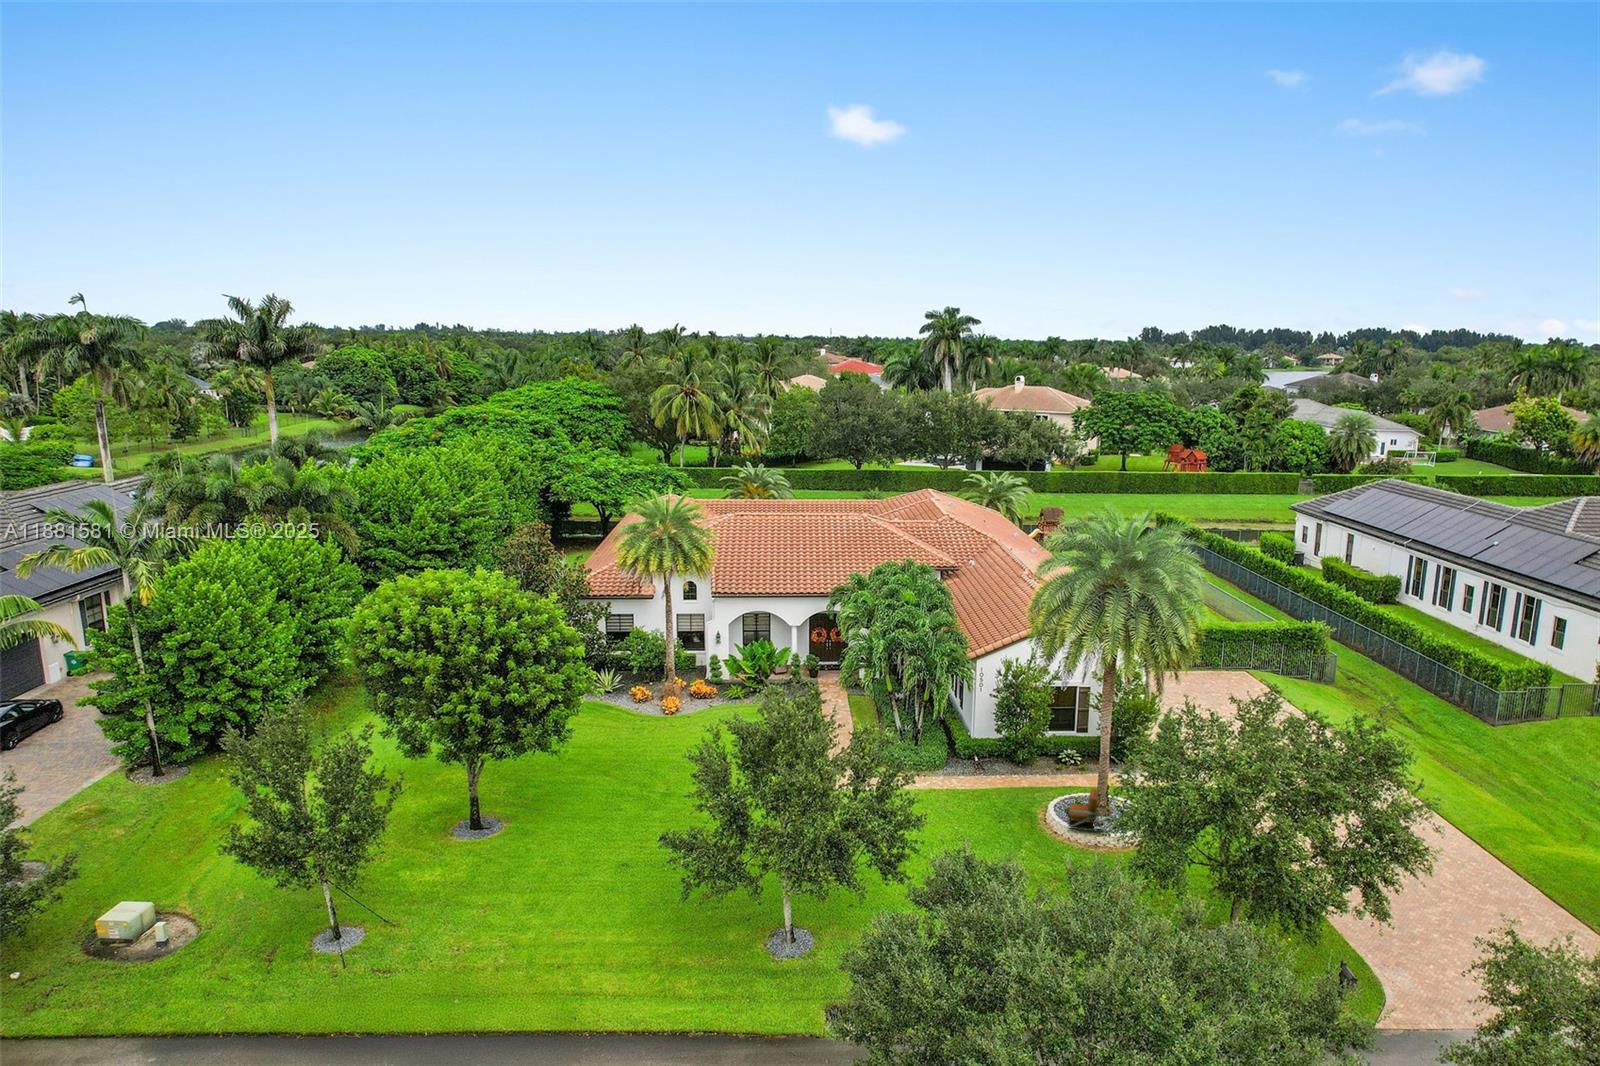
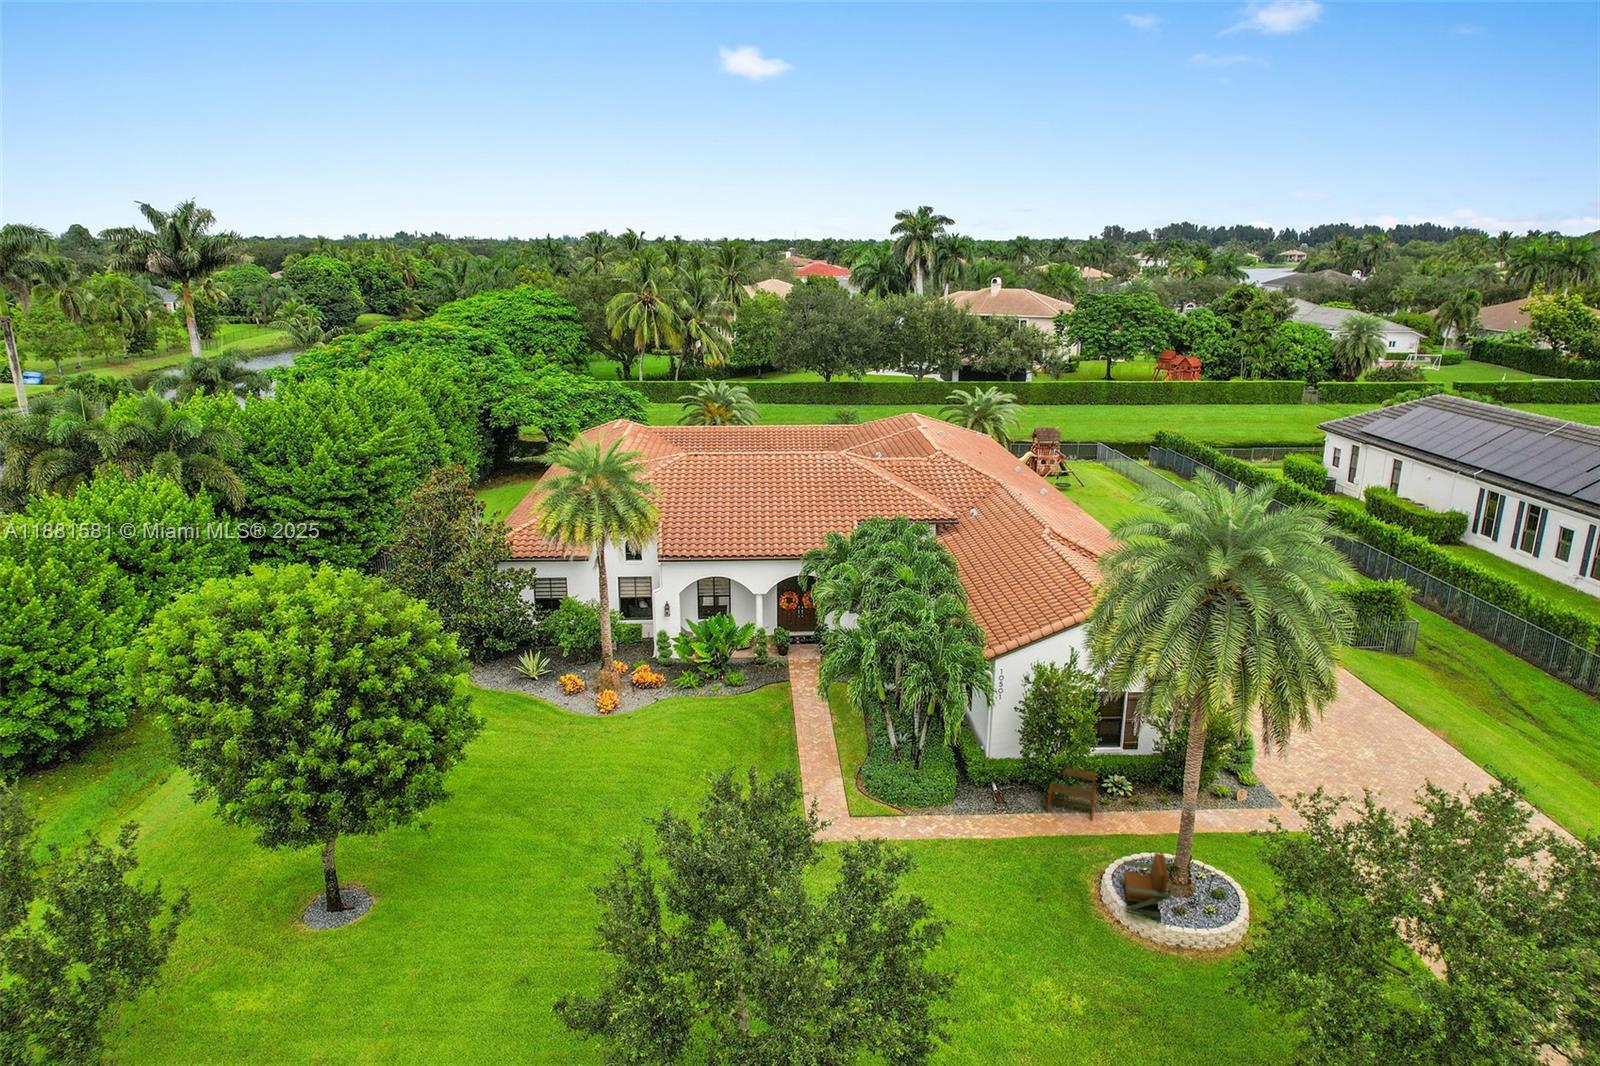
bench: none [1018,740,1054,781] -> present [1047,768,1096,821]

